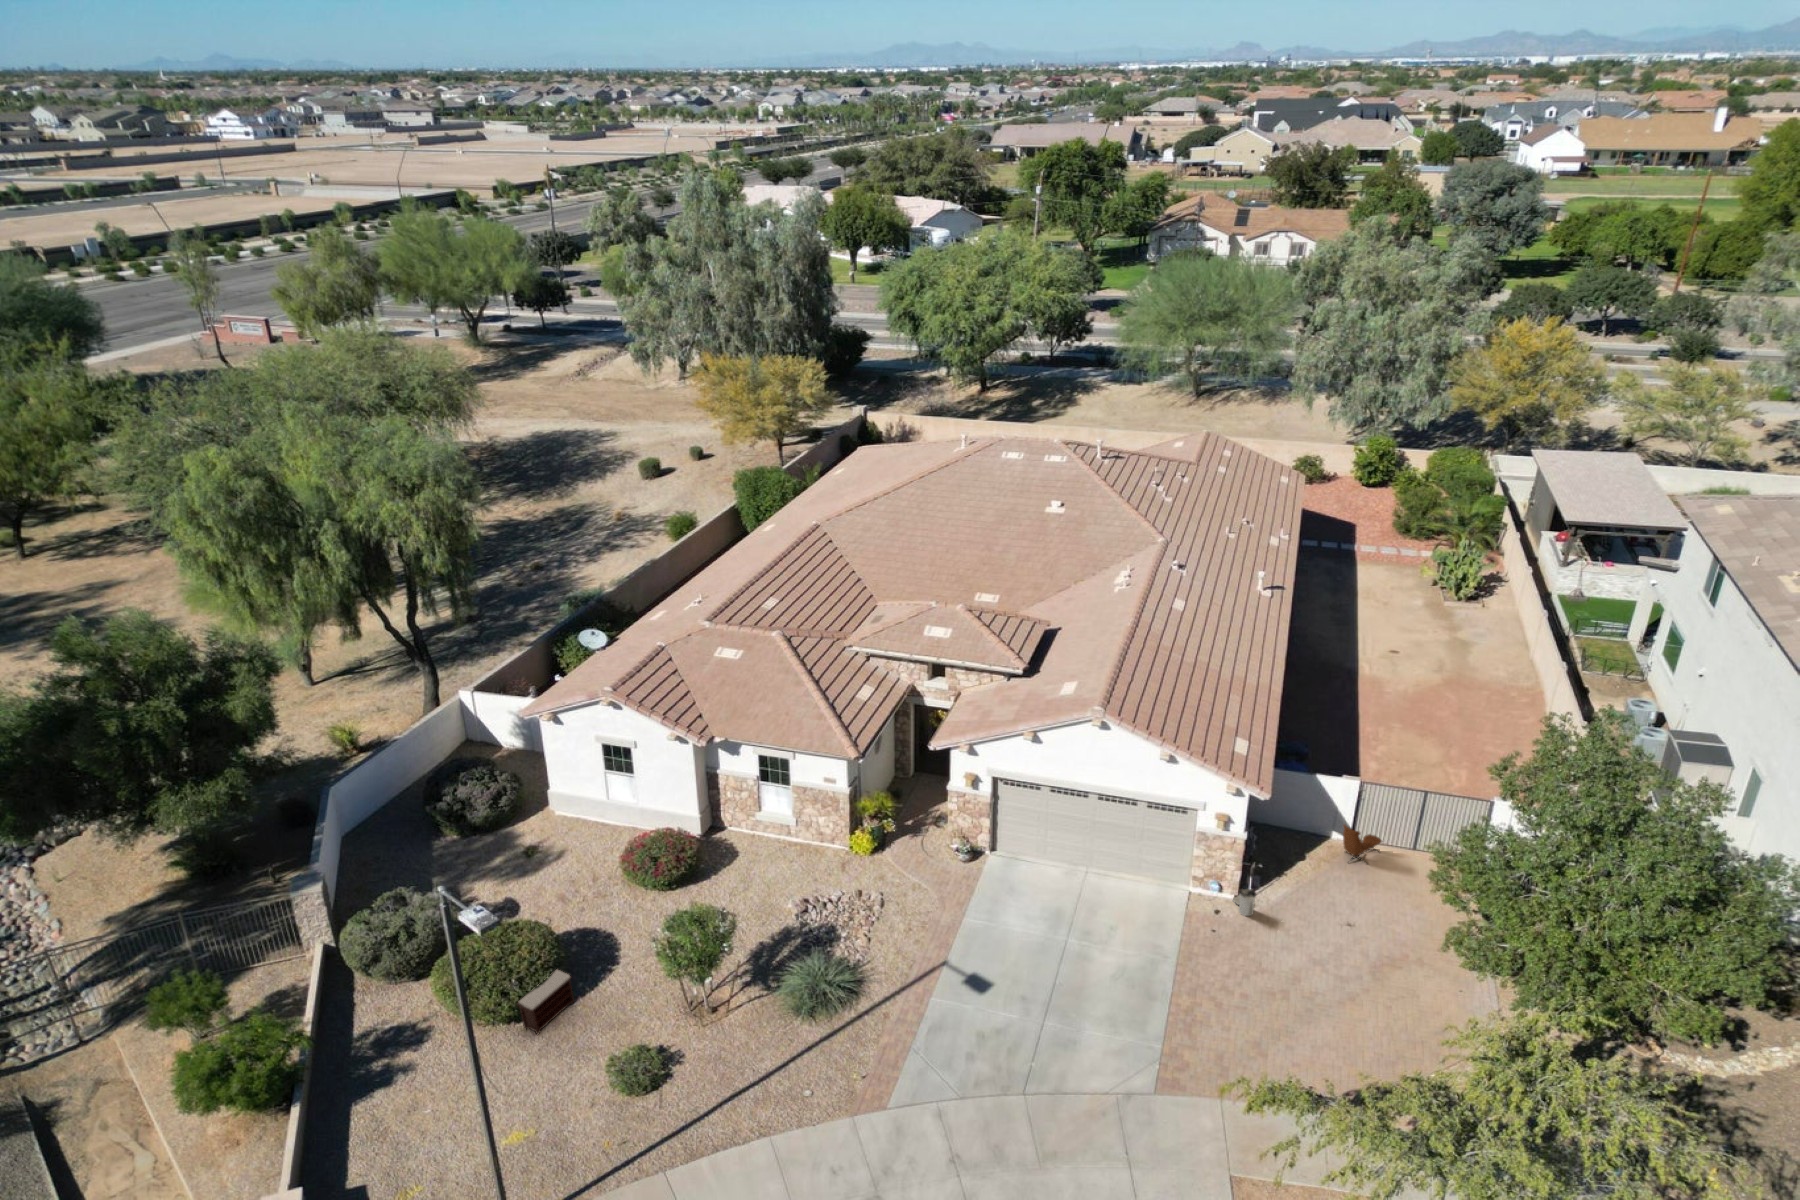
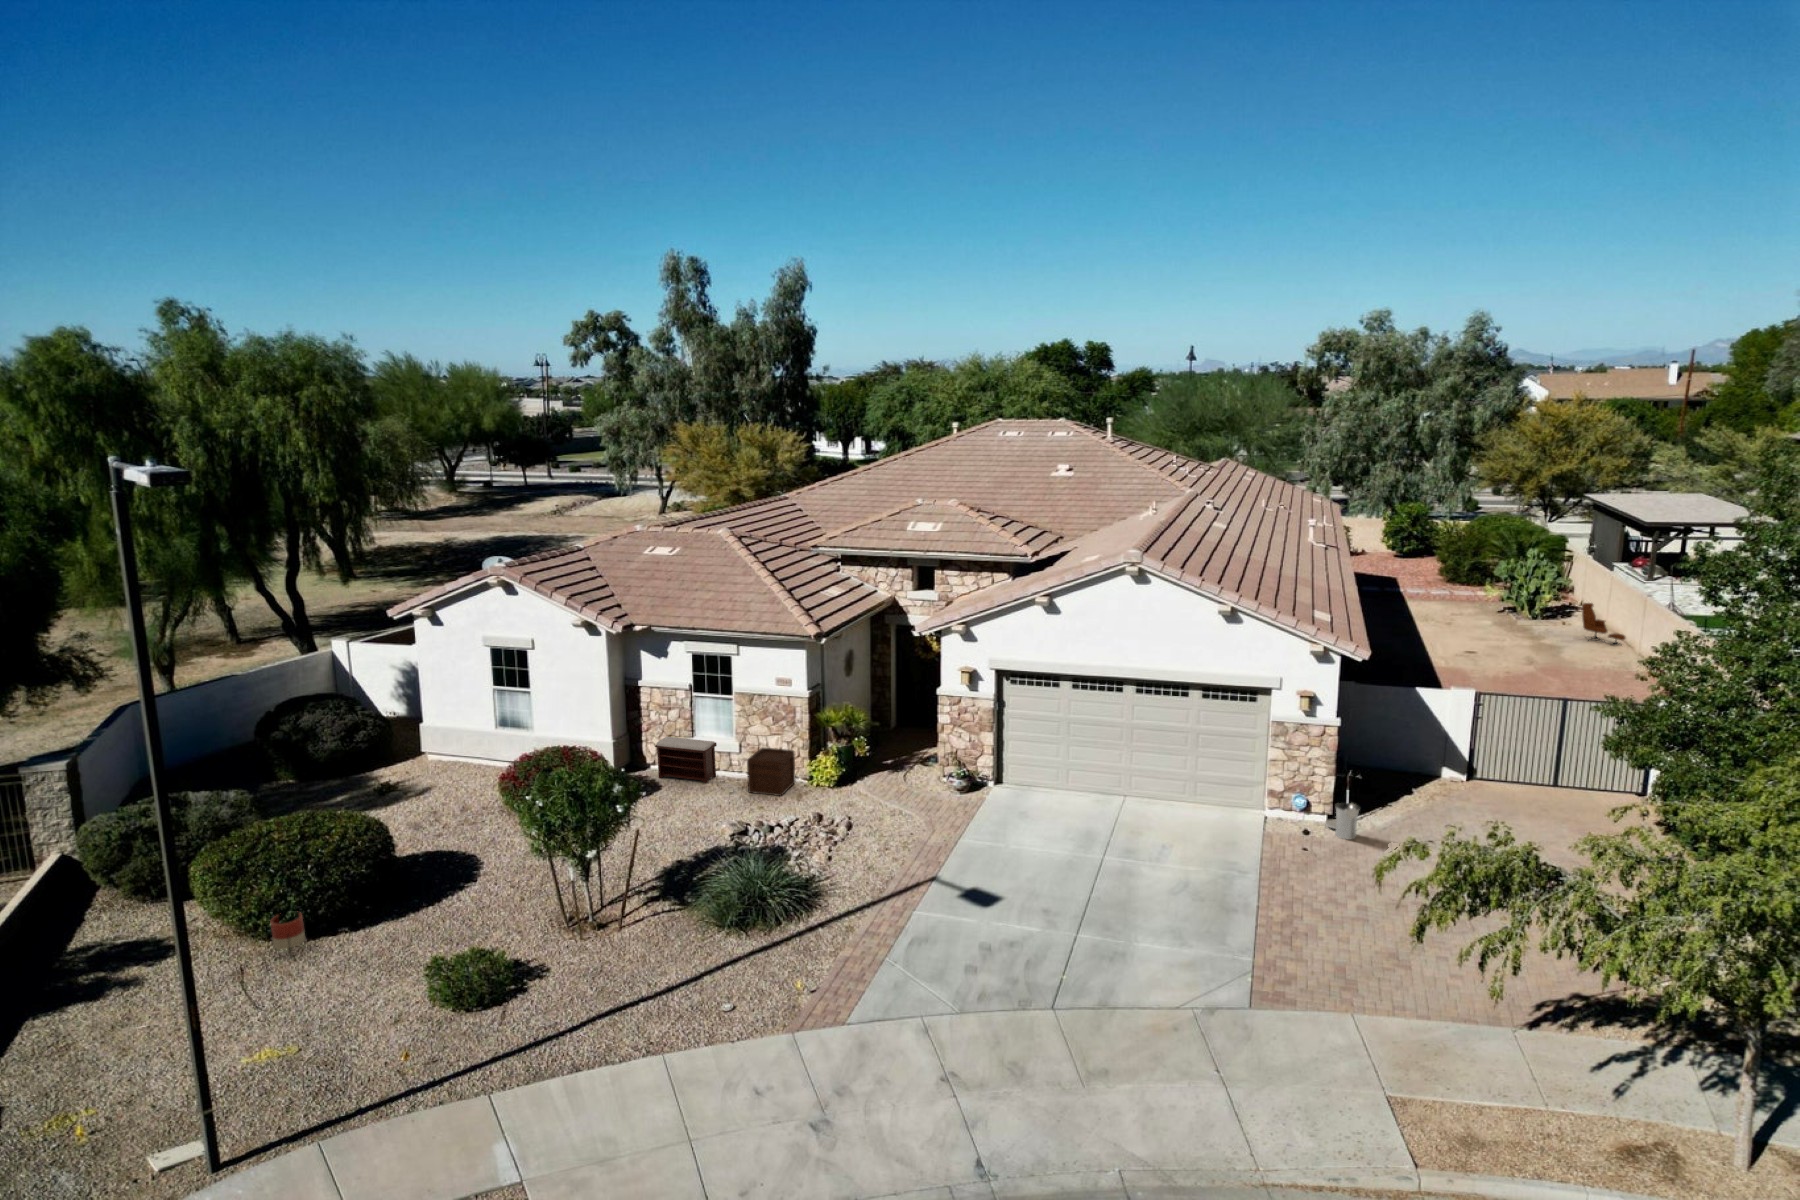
wooden crate: none [804,824,841,865] -> present [747,748,796,796]
lounge chair: present [1343,825,1382,859] -> present [1582,603,1625,644]
bench: present [517,970,575,1035] -> present [655,737,717,784]
planter: none [493,1014,516,1048] -> present [270,913,305,949]

